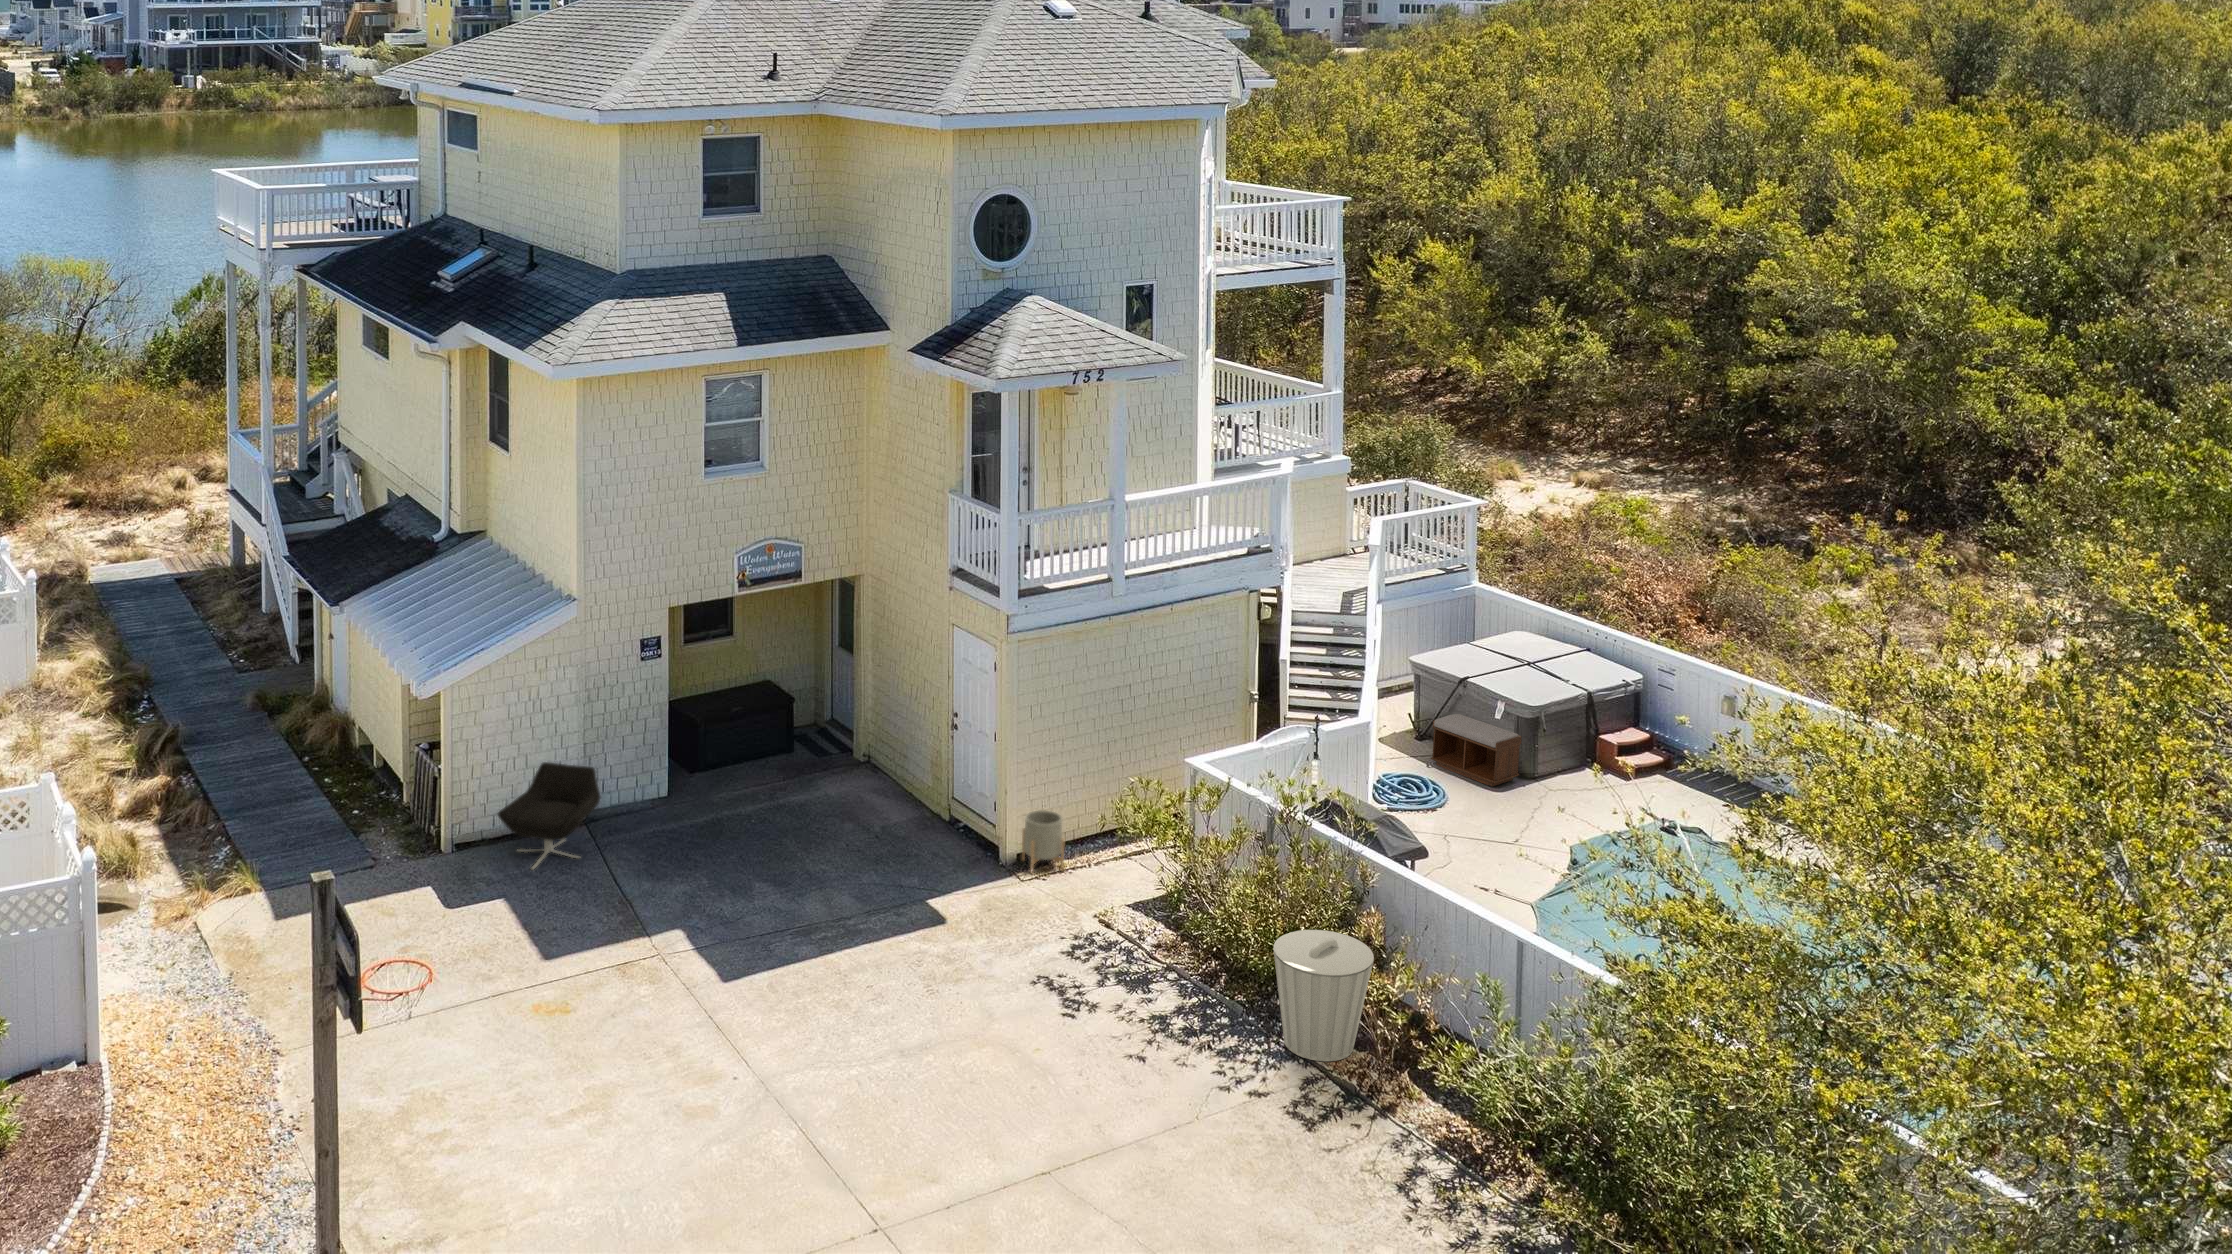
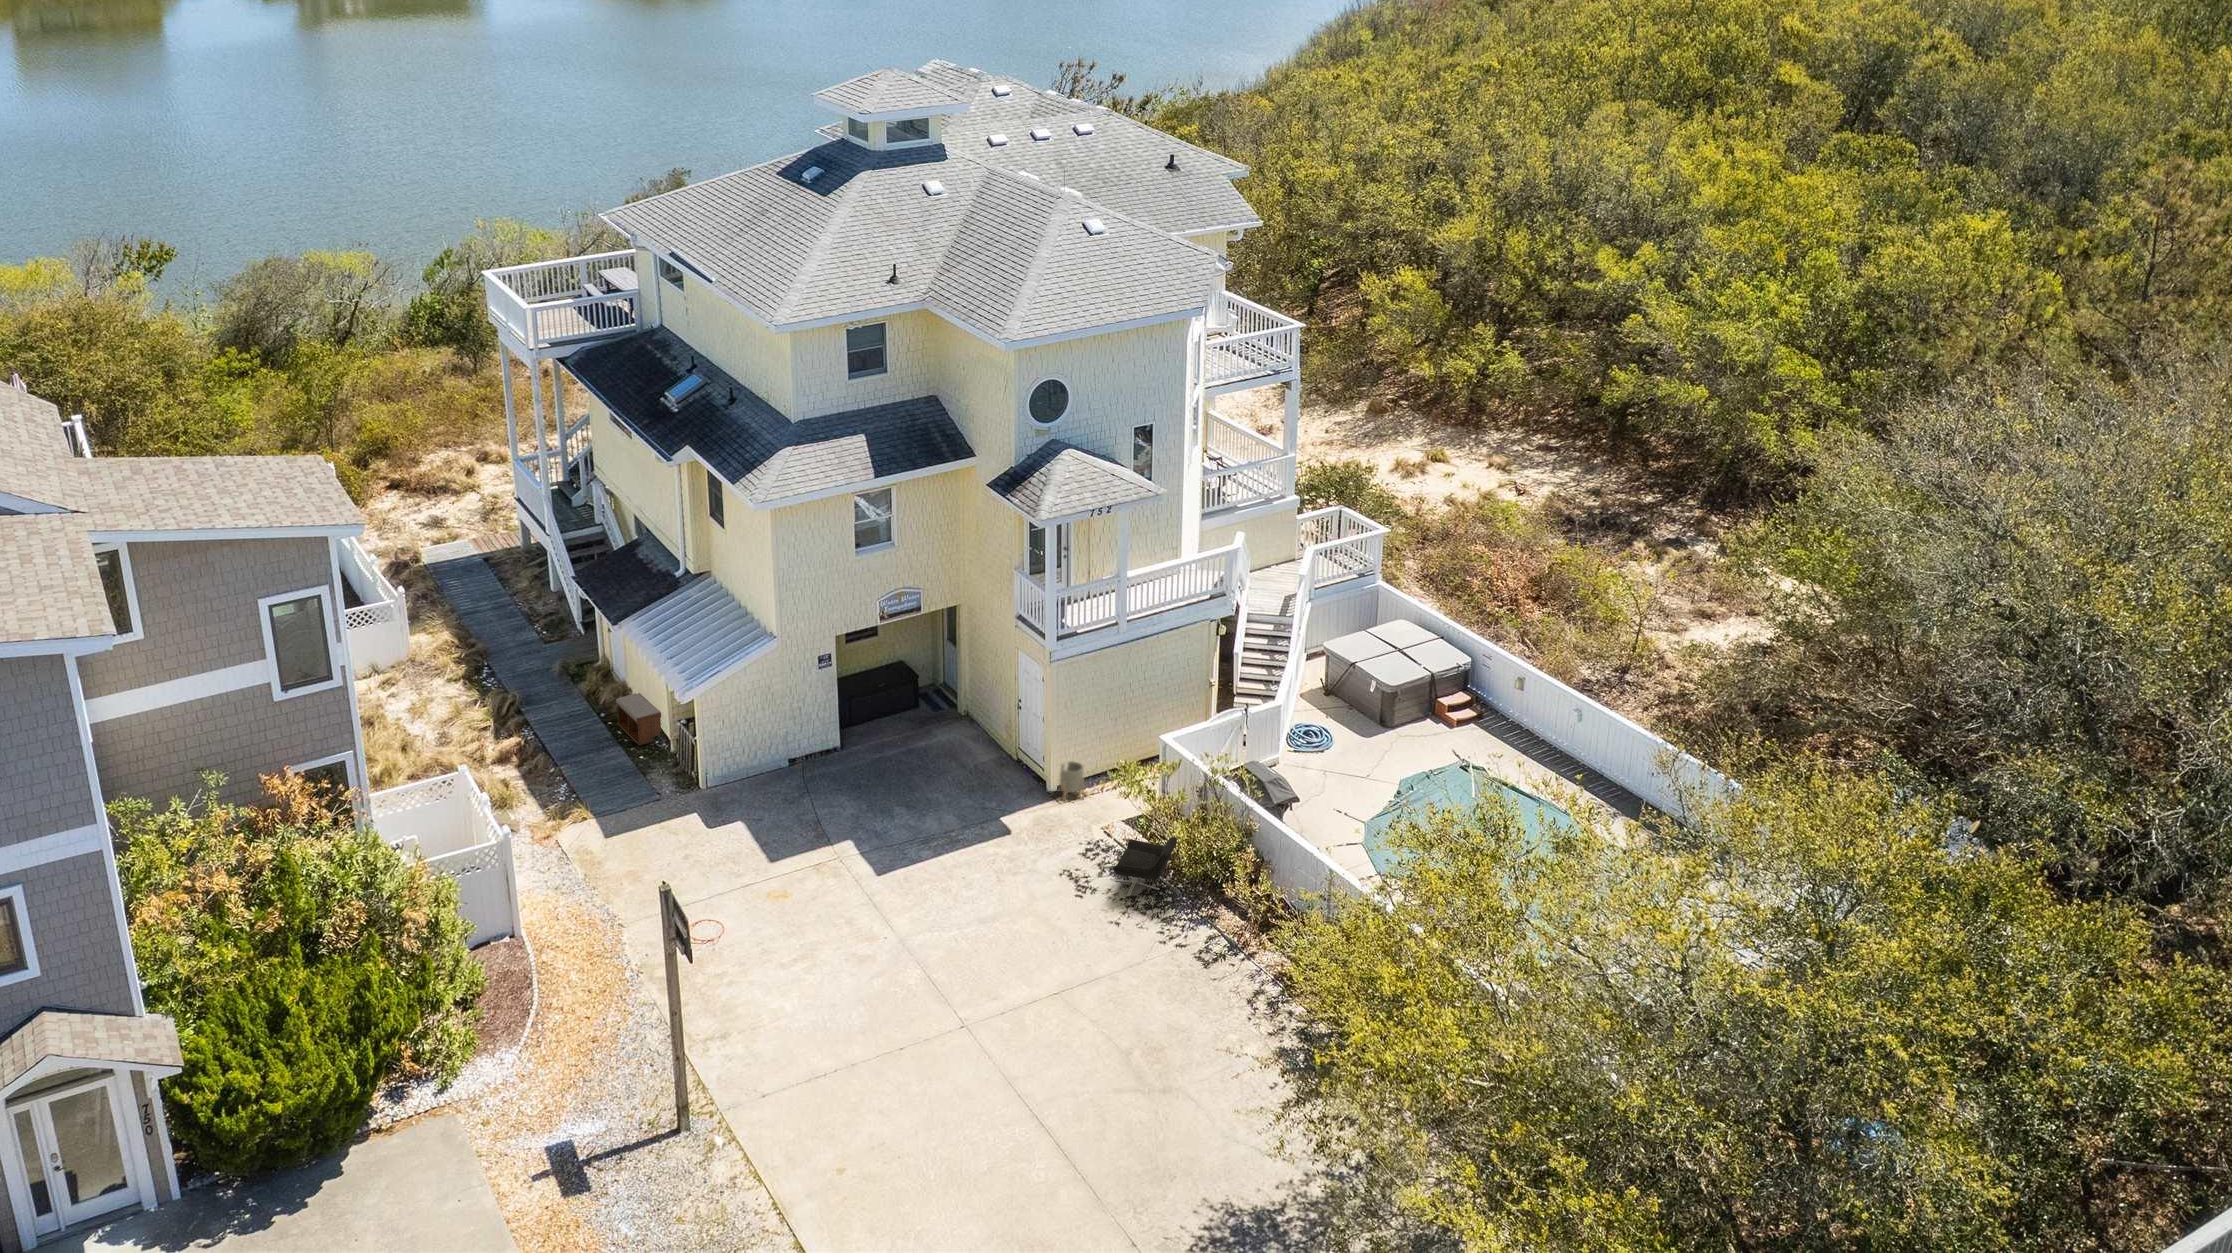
bench: present [1431,714,1522,786] -> present [616,693,661,746]
lounge chair: present [498,762,600,869] -> present [1110,837,1177,896]
trash can: present [1274,930,1374,1061] -> none [1195,850,1251,926]

